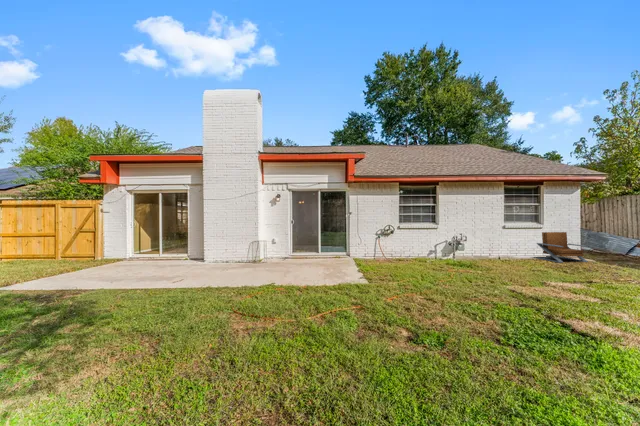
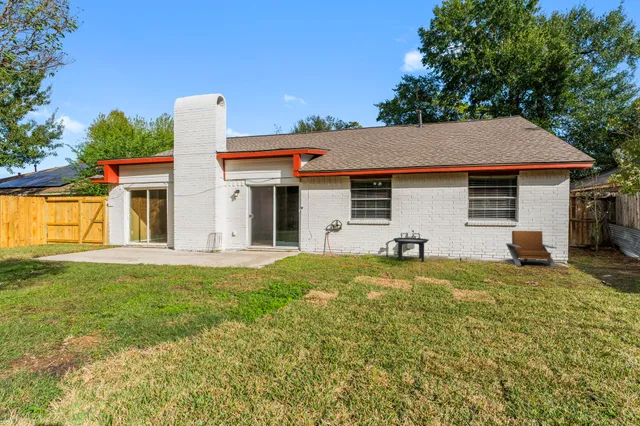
round table: none [449,241,486,263] -> present [393,238,429,262]

